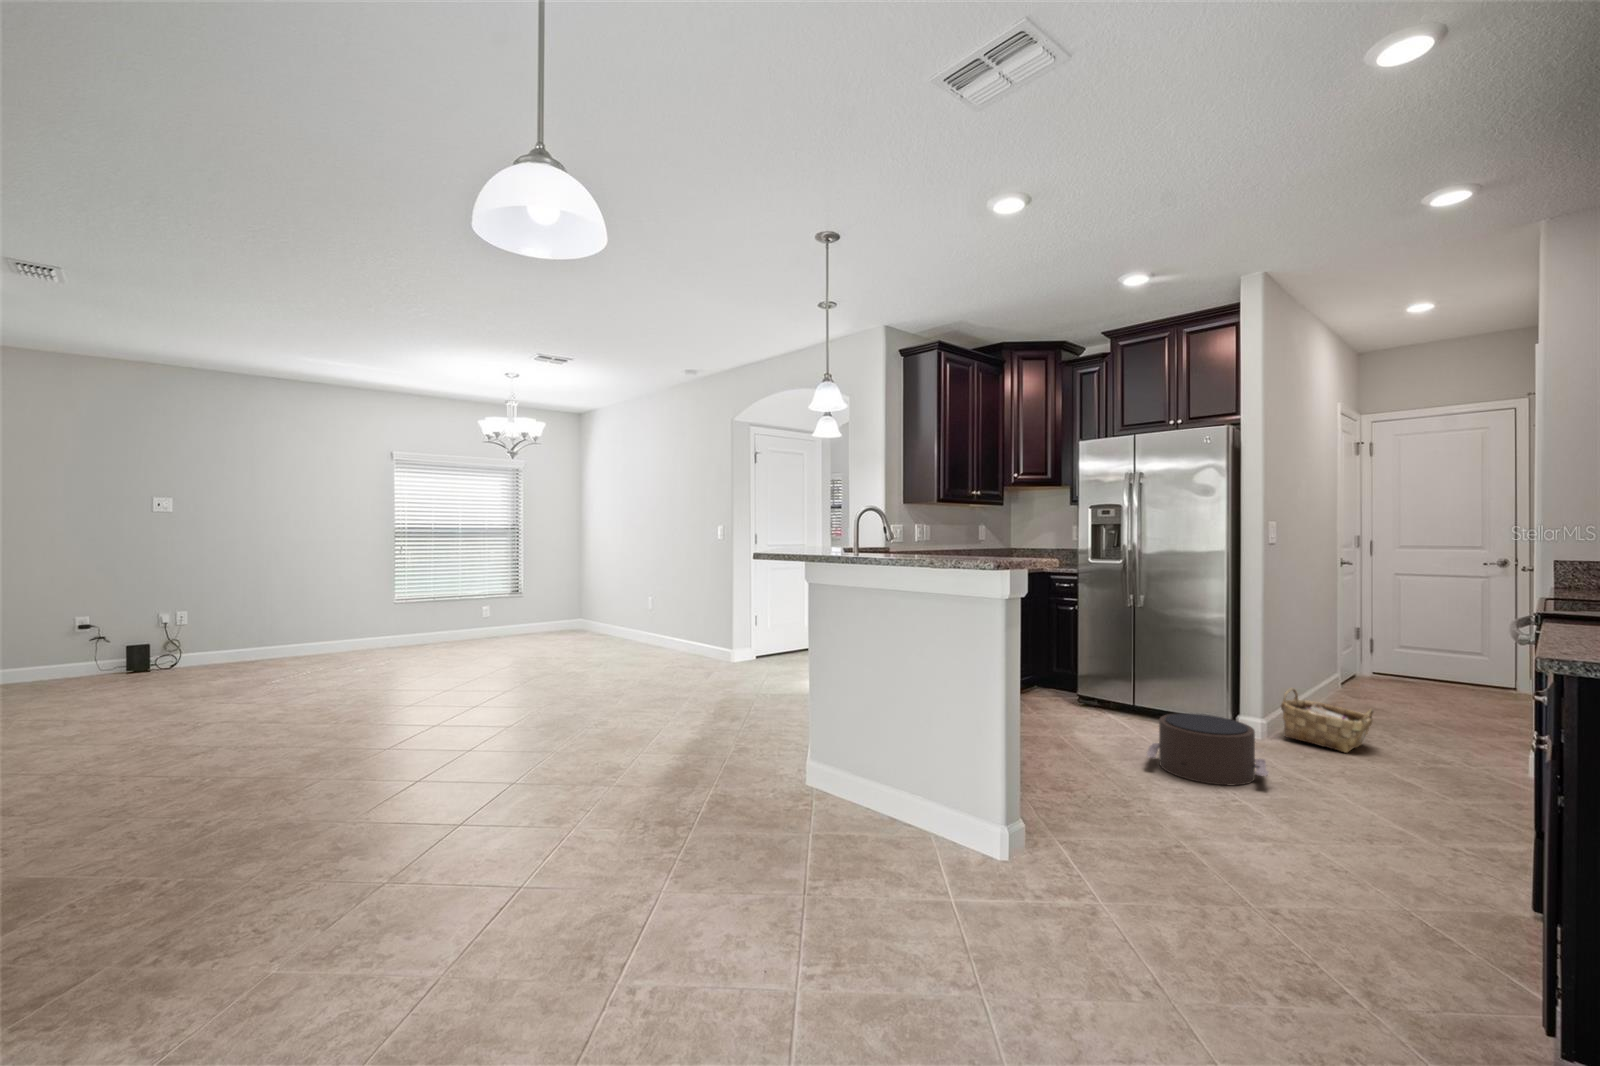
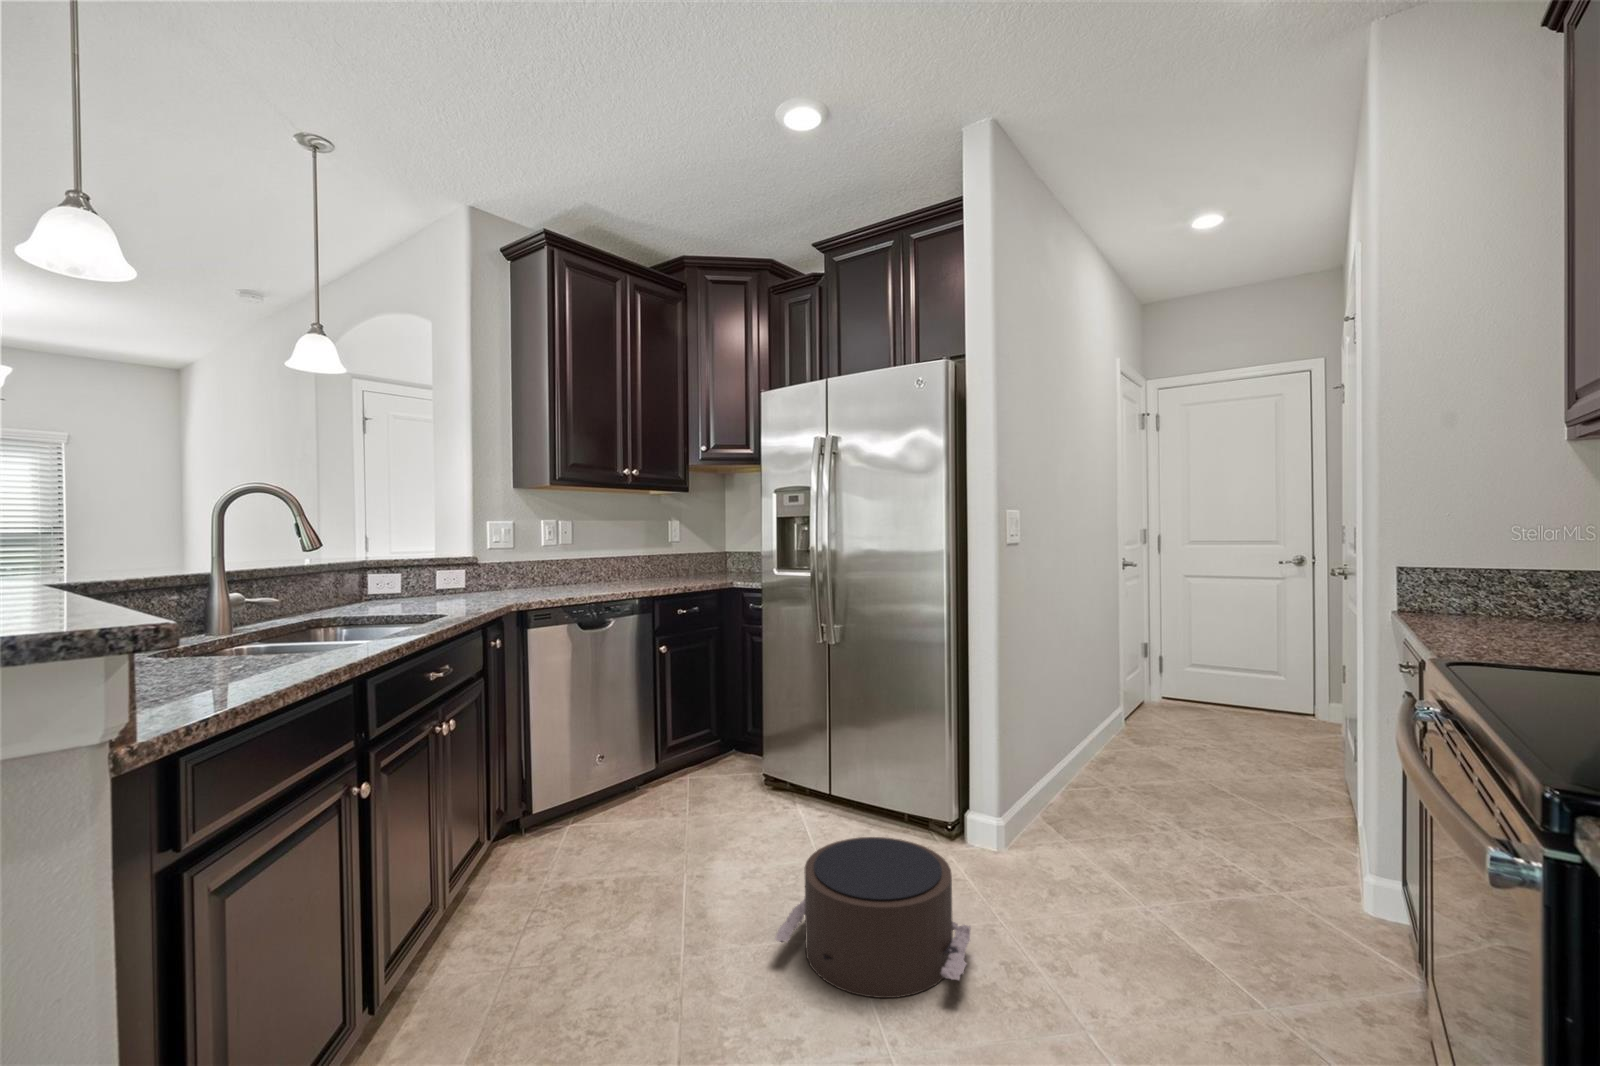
woven basket: present [1281,688,1374,753] -> none [1024,762,1147,871]

